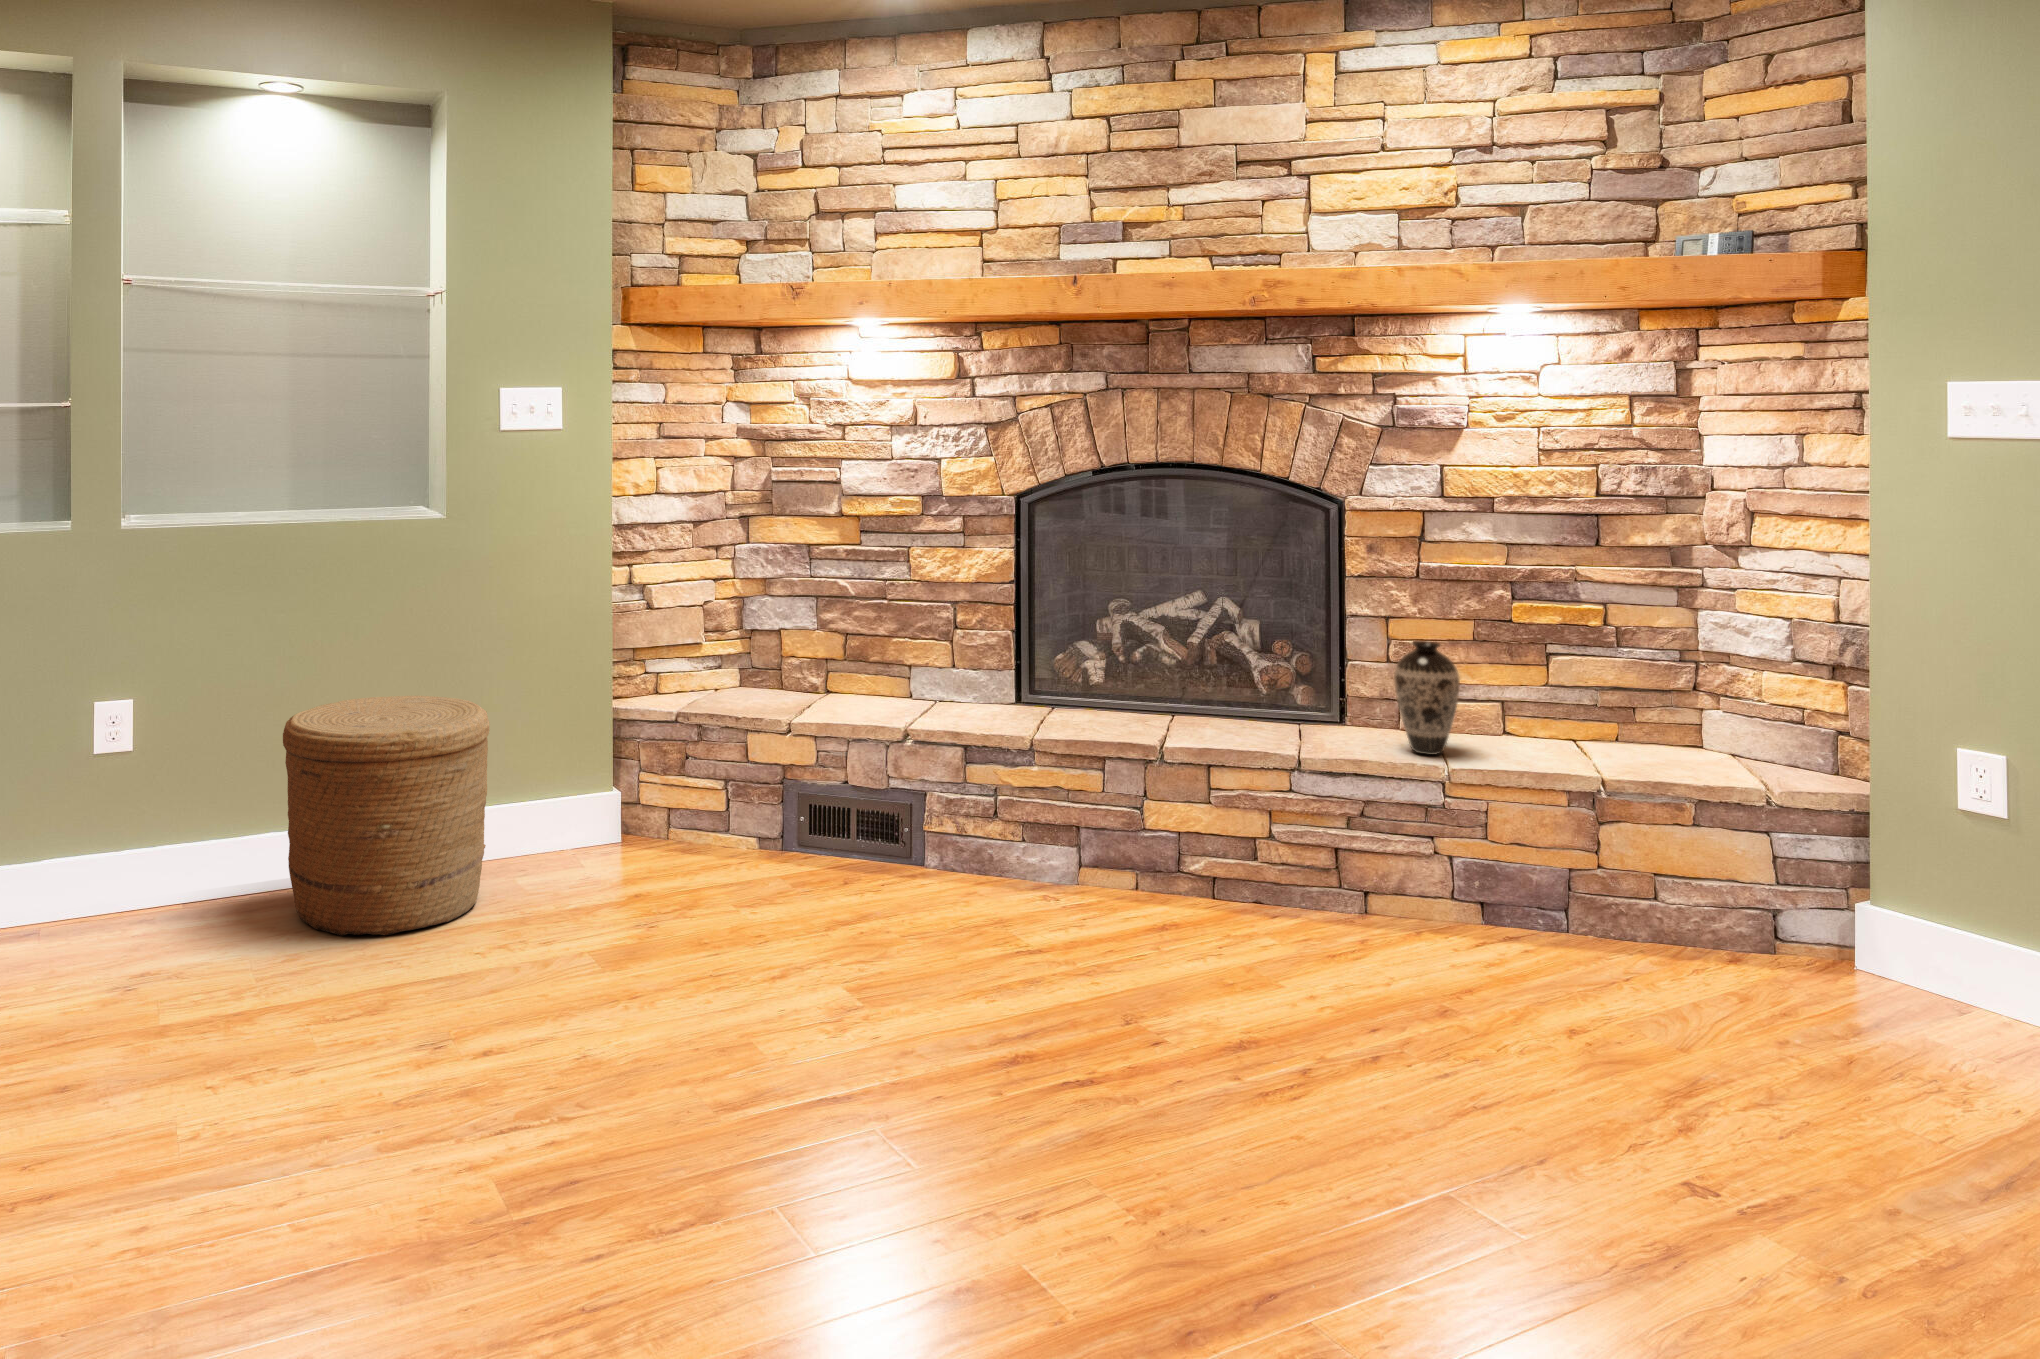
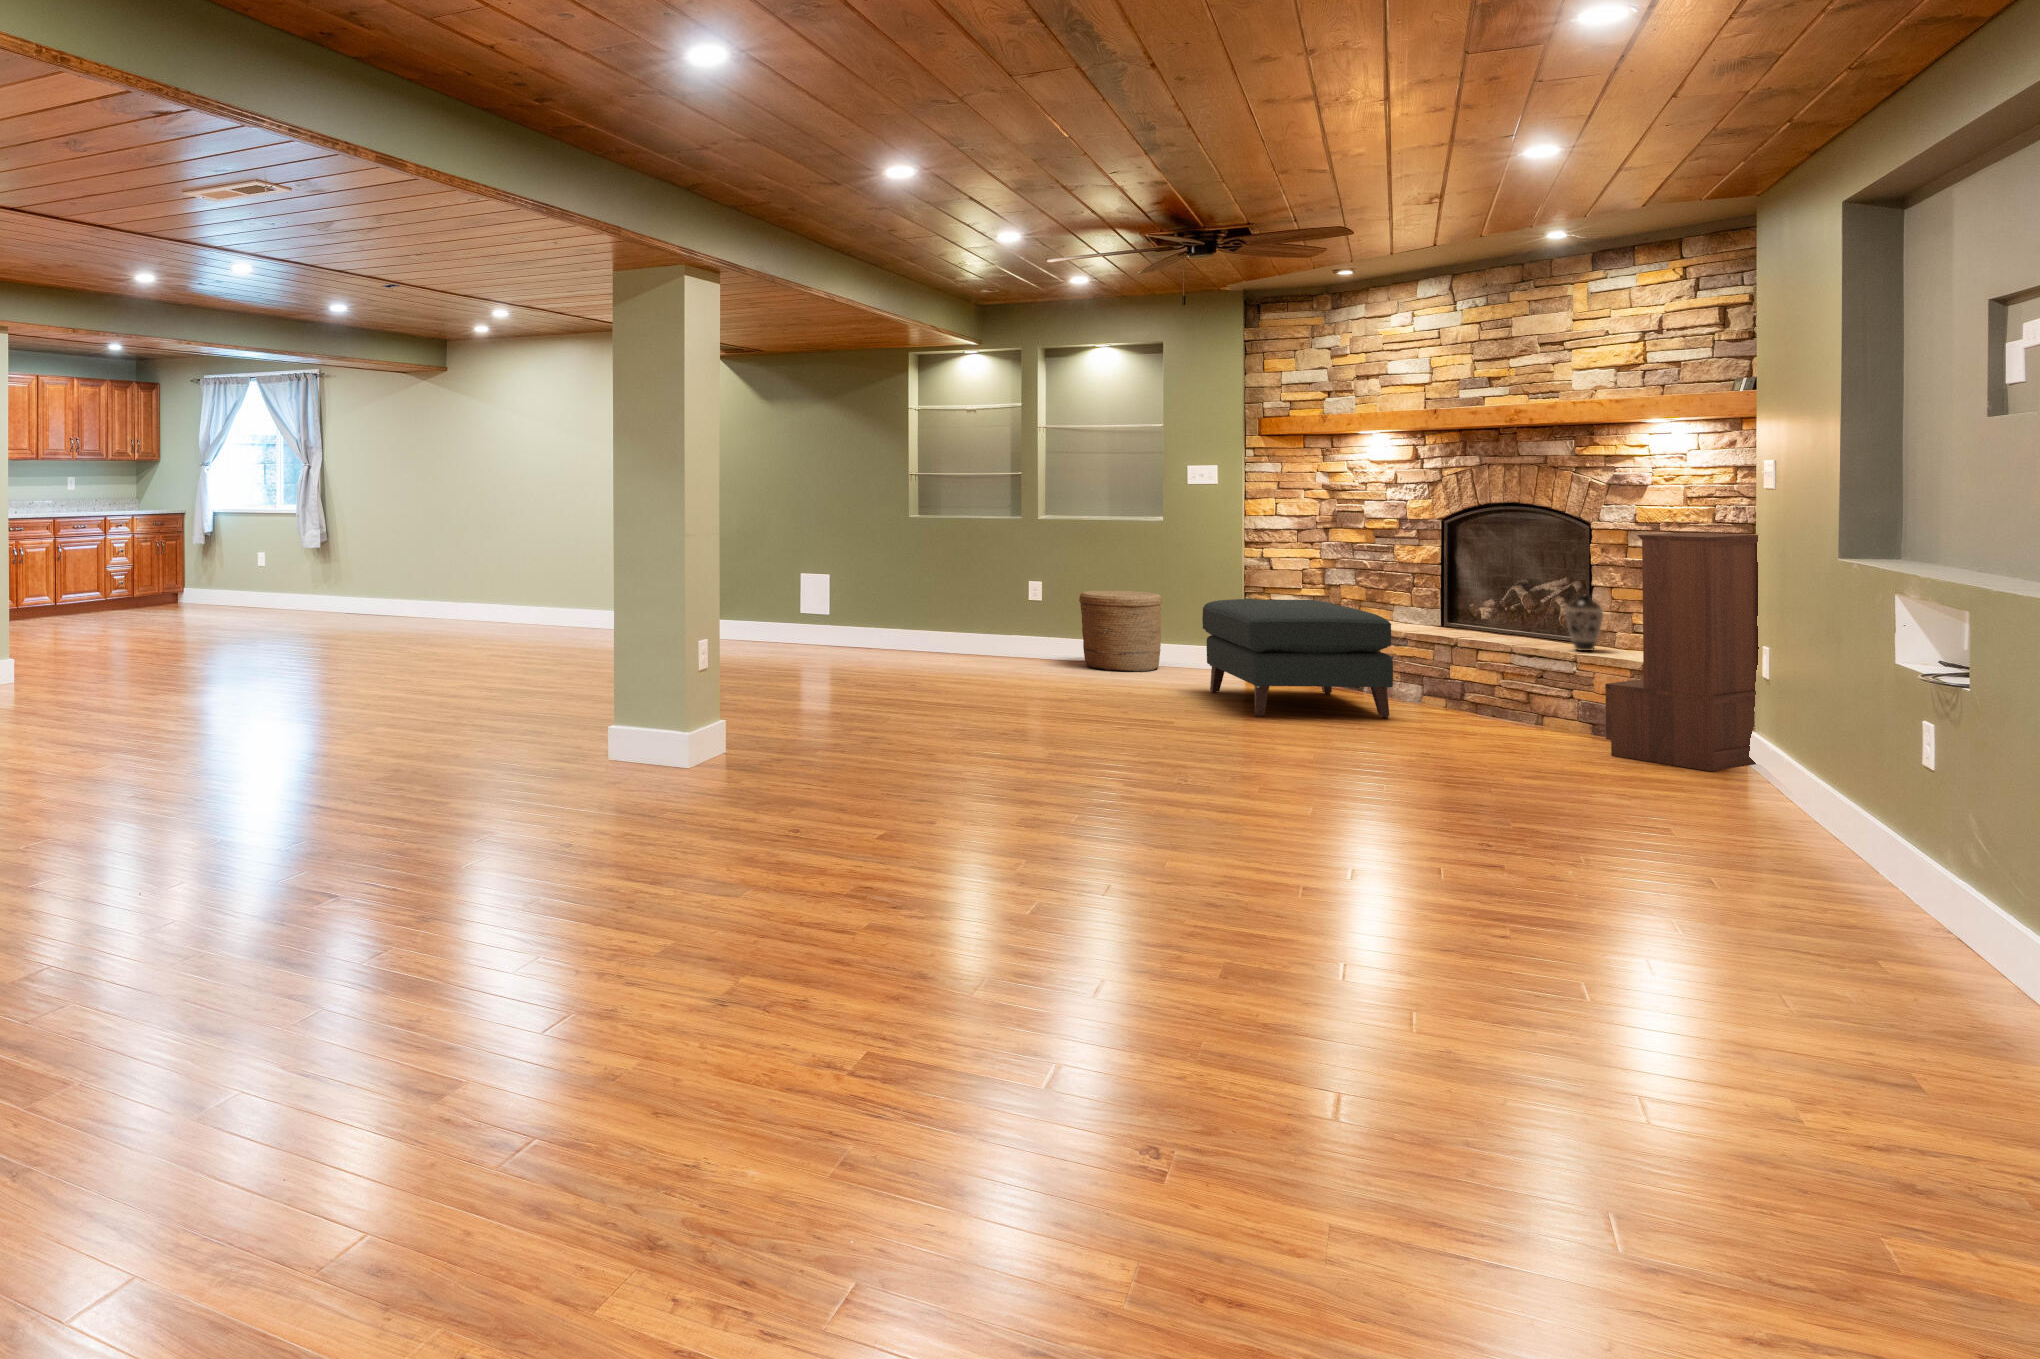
bookshelf: none [1693,521,2005,1038] -> present [1605,532,1759,771]
ottoman: none [737,701,1263,1100] -> present [1202,599,1393,718]

